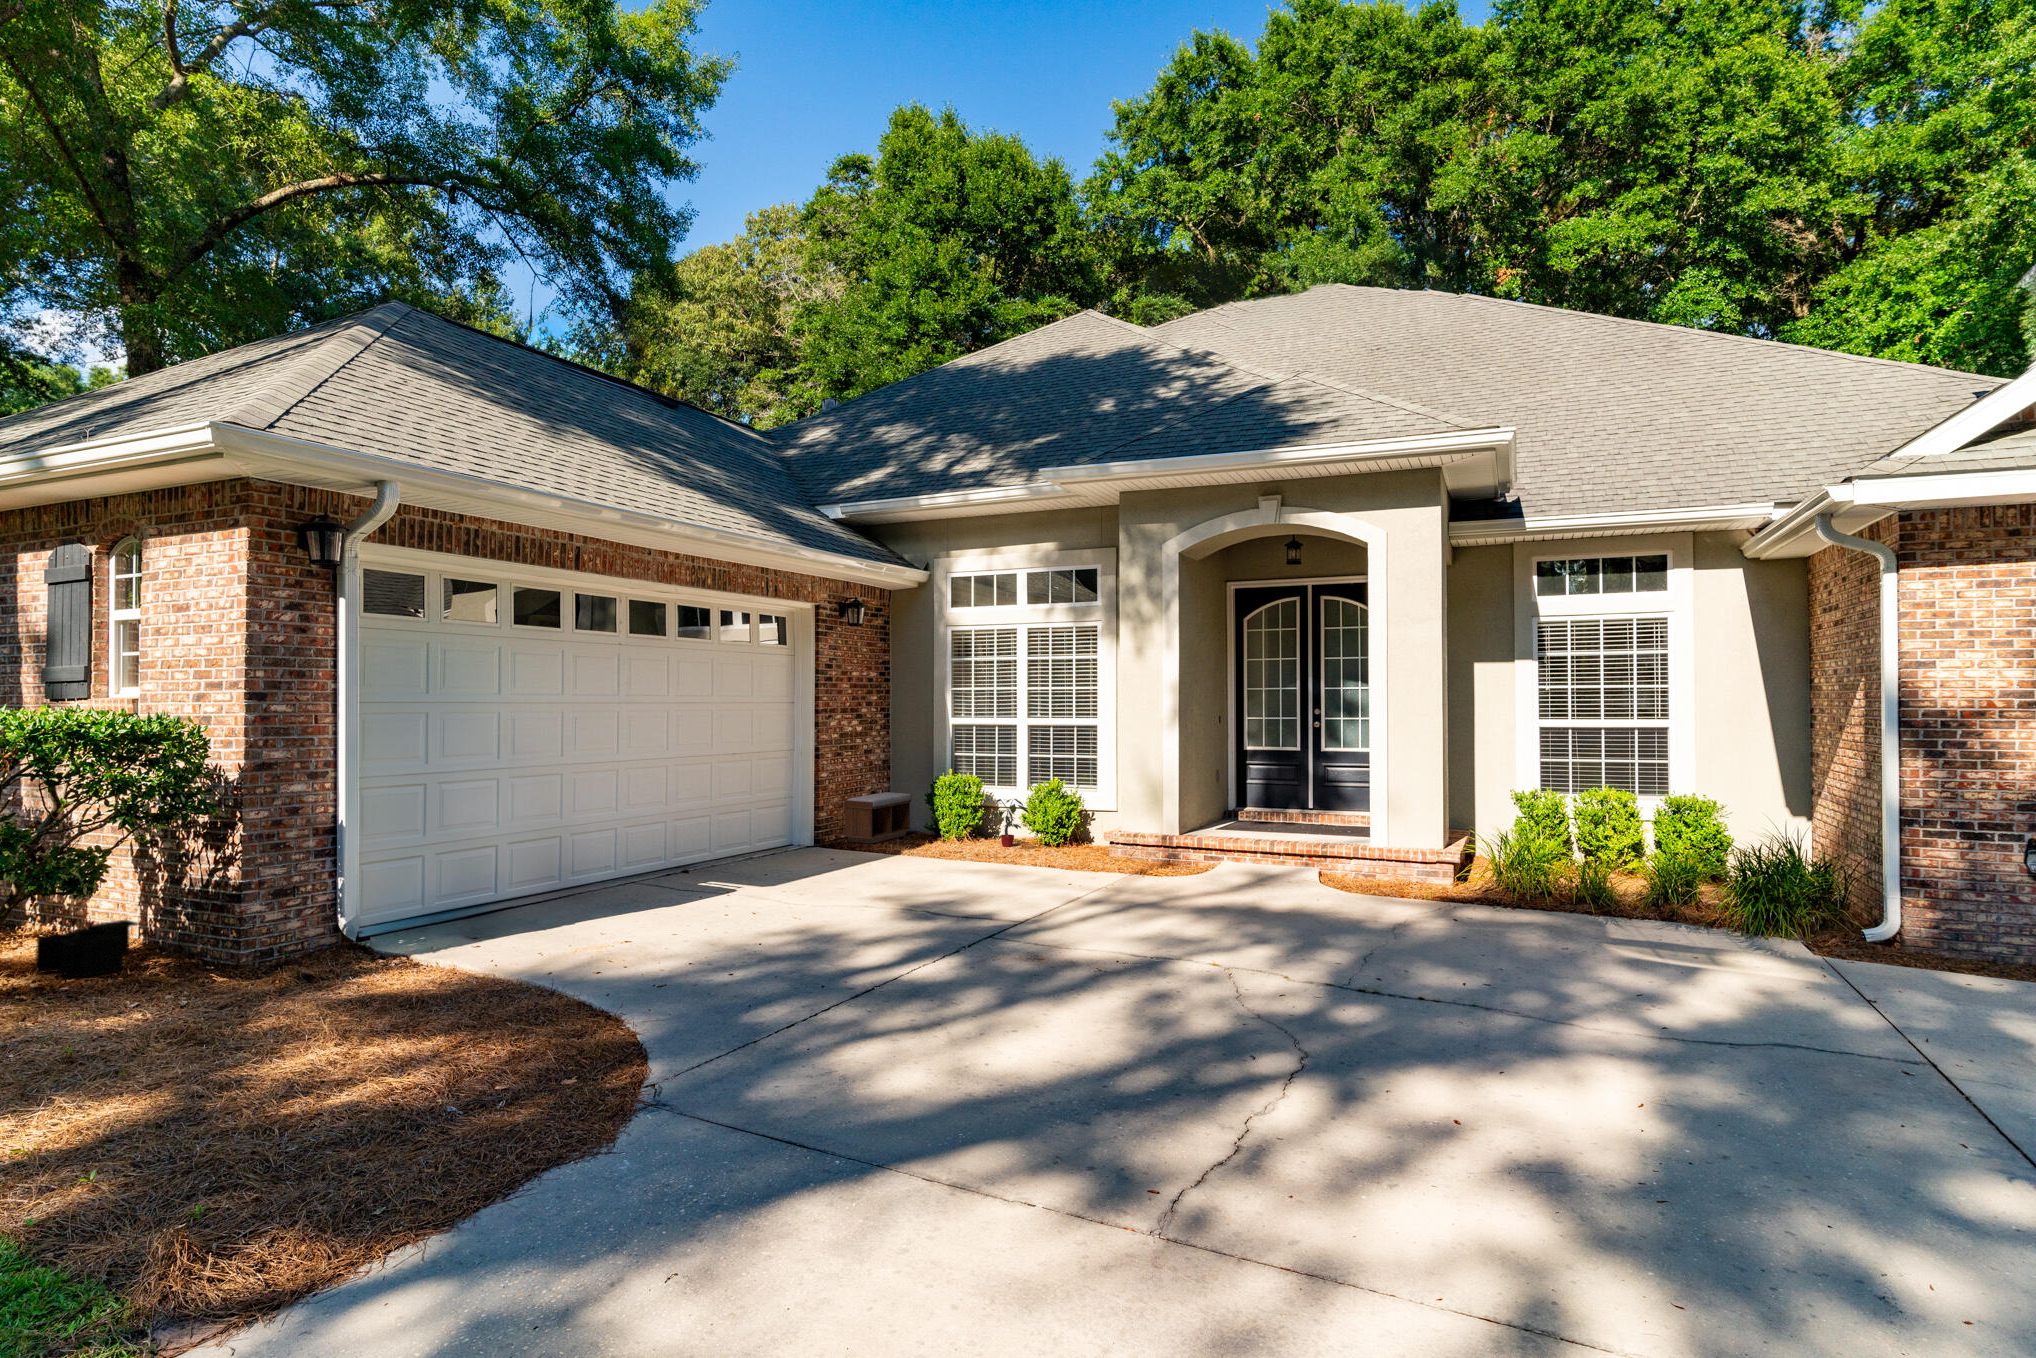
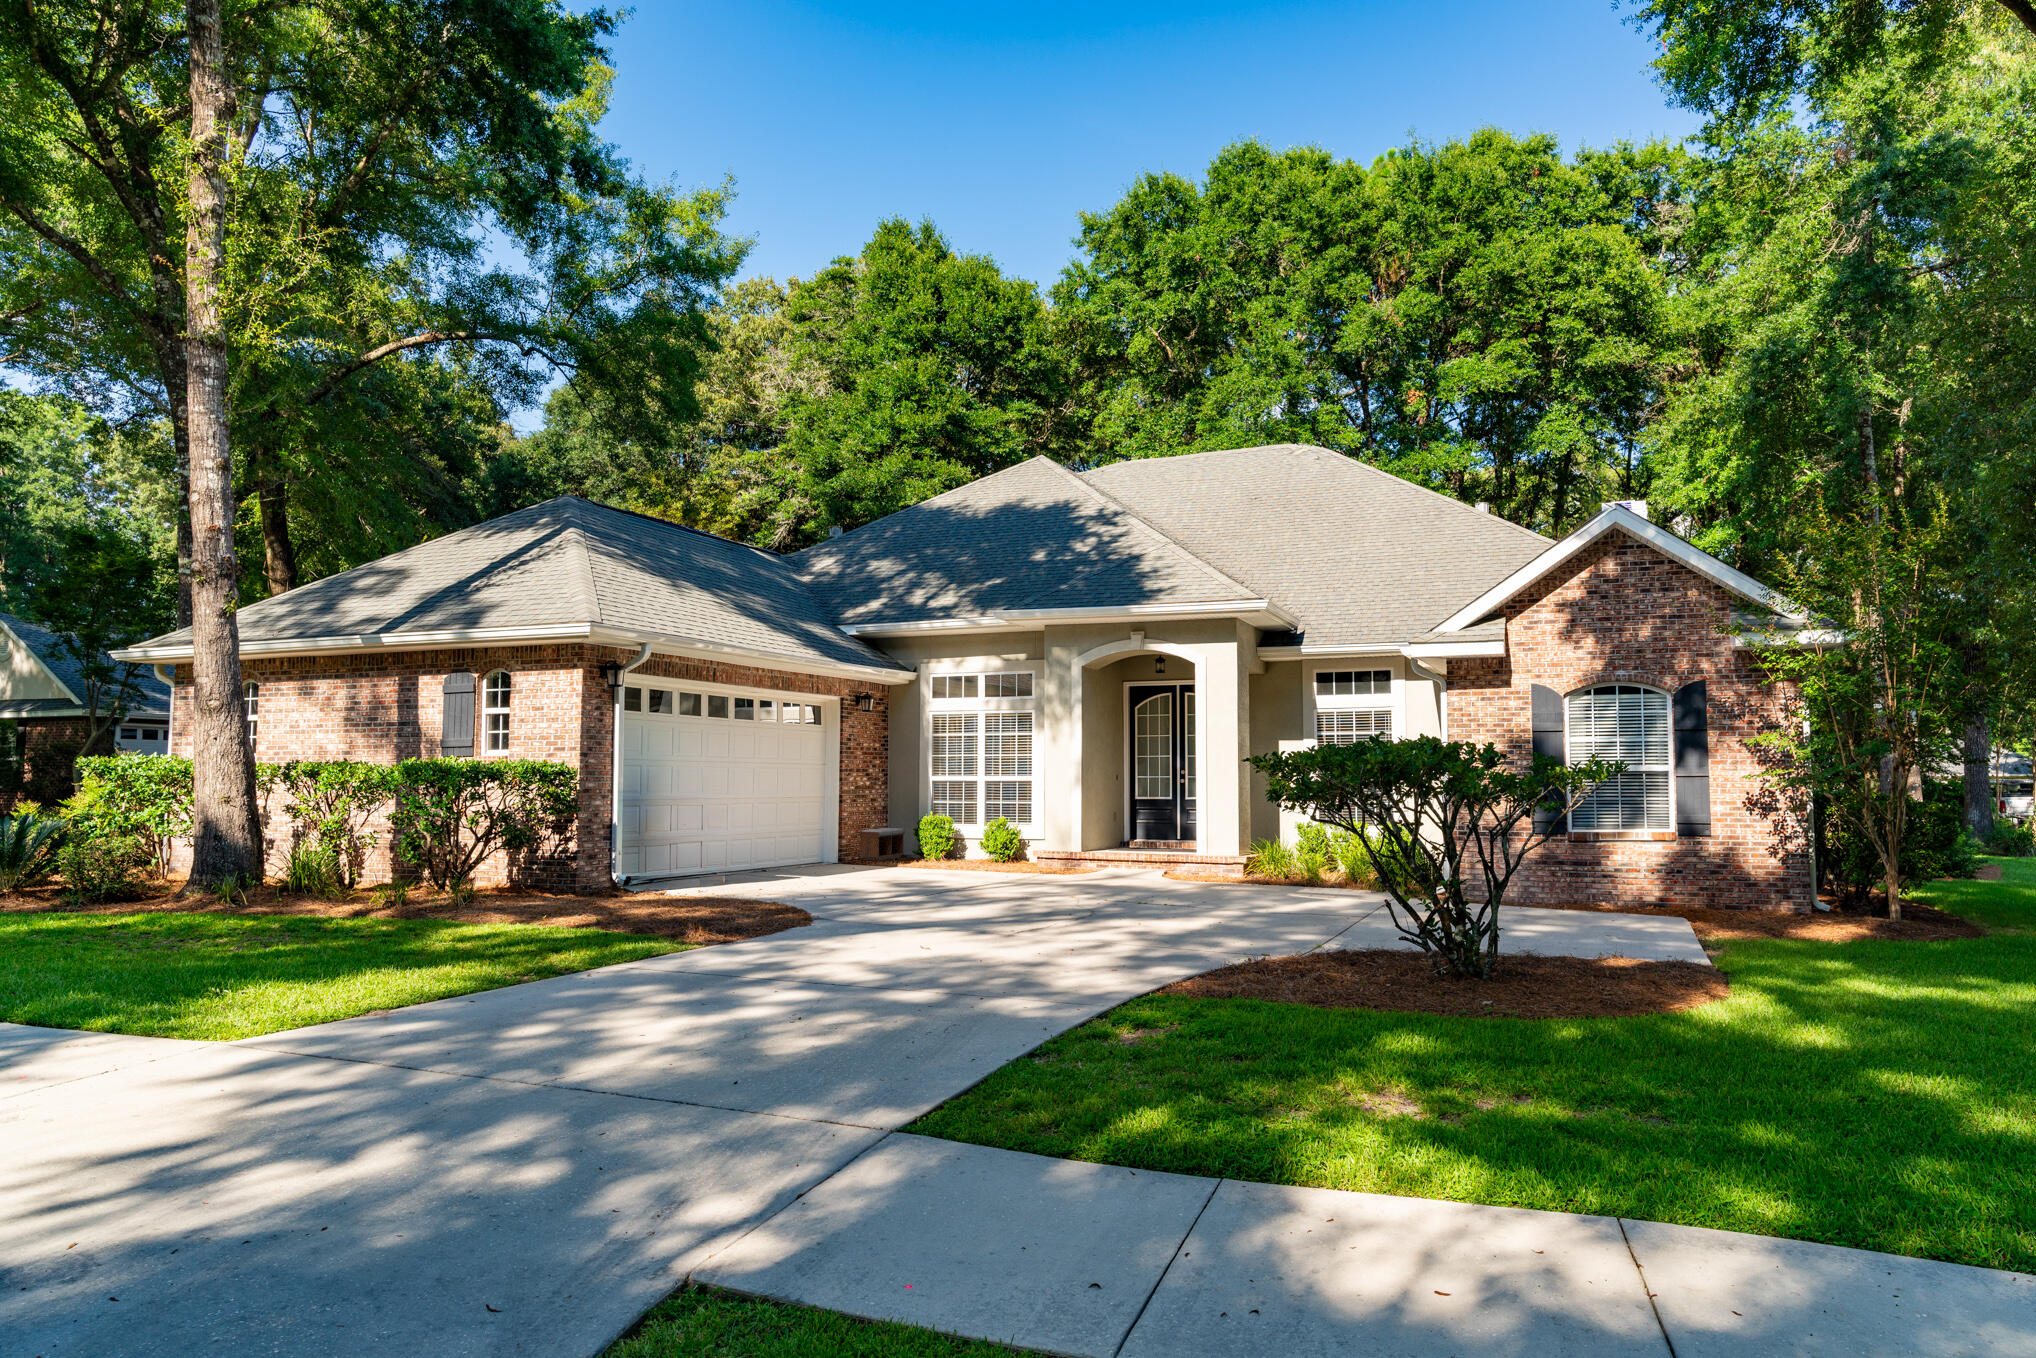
potted plant: present [989,798,1029,847] -> none [954,829,986,862]
storage bin: present [36,920,138,977] -> none [466,875,512,897]

